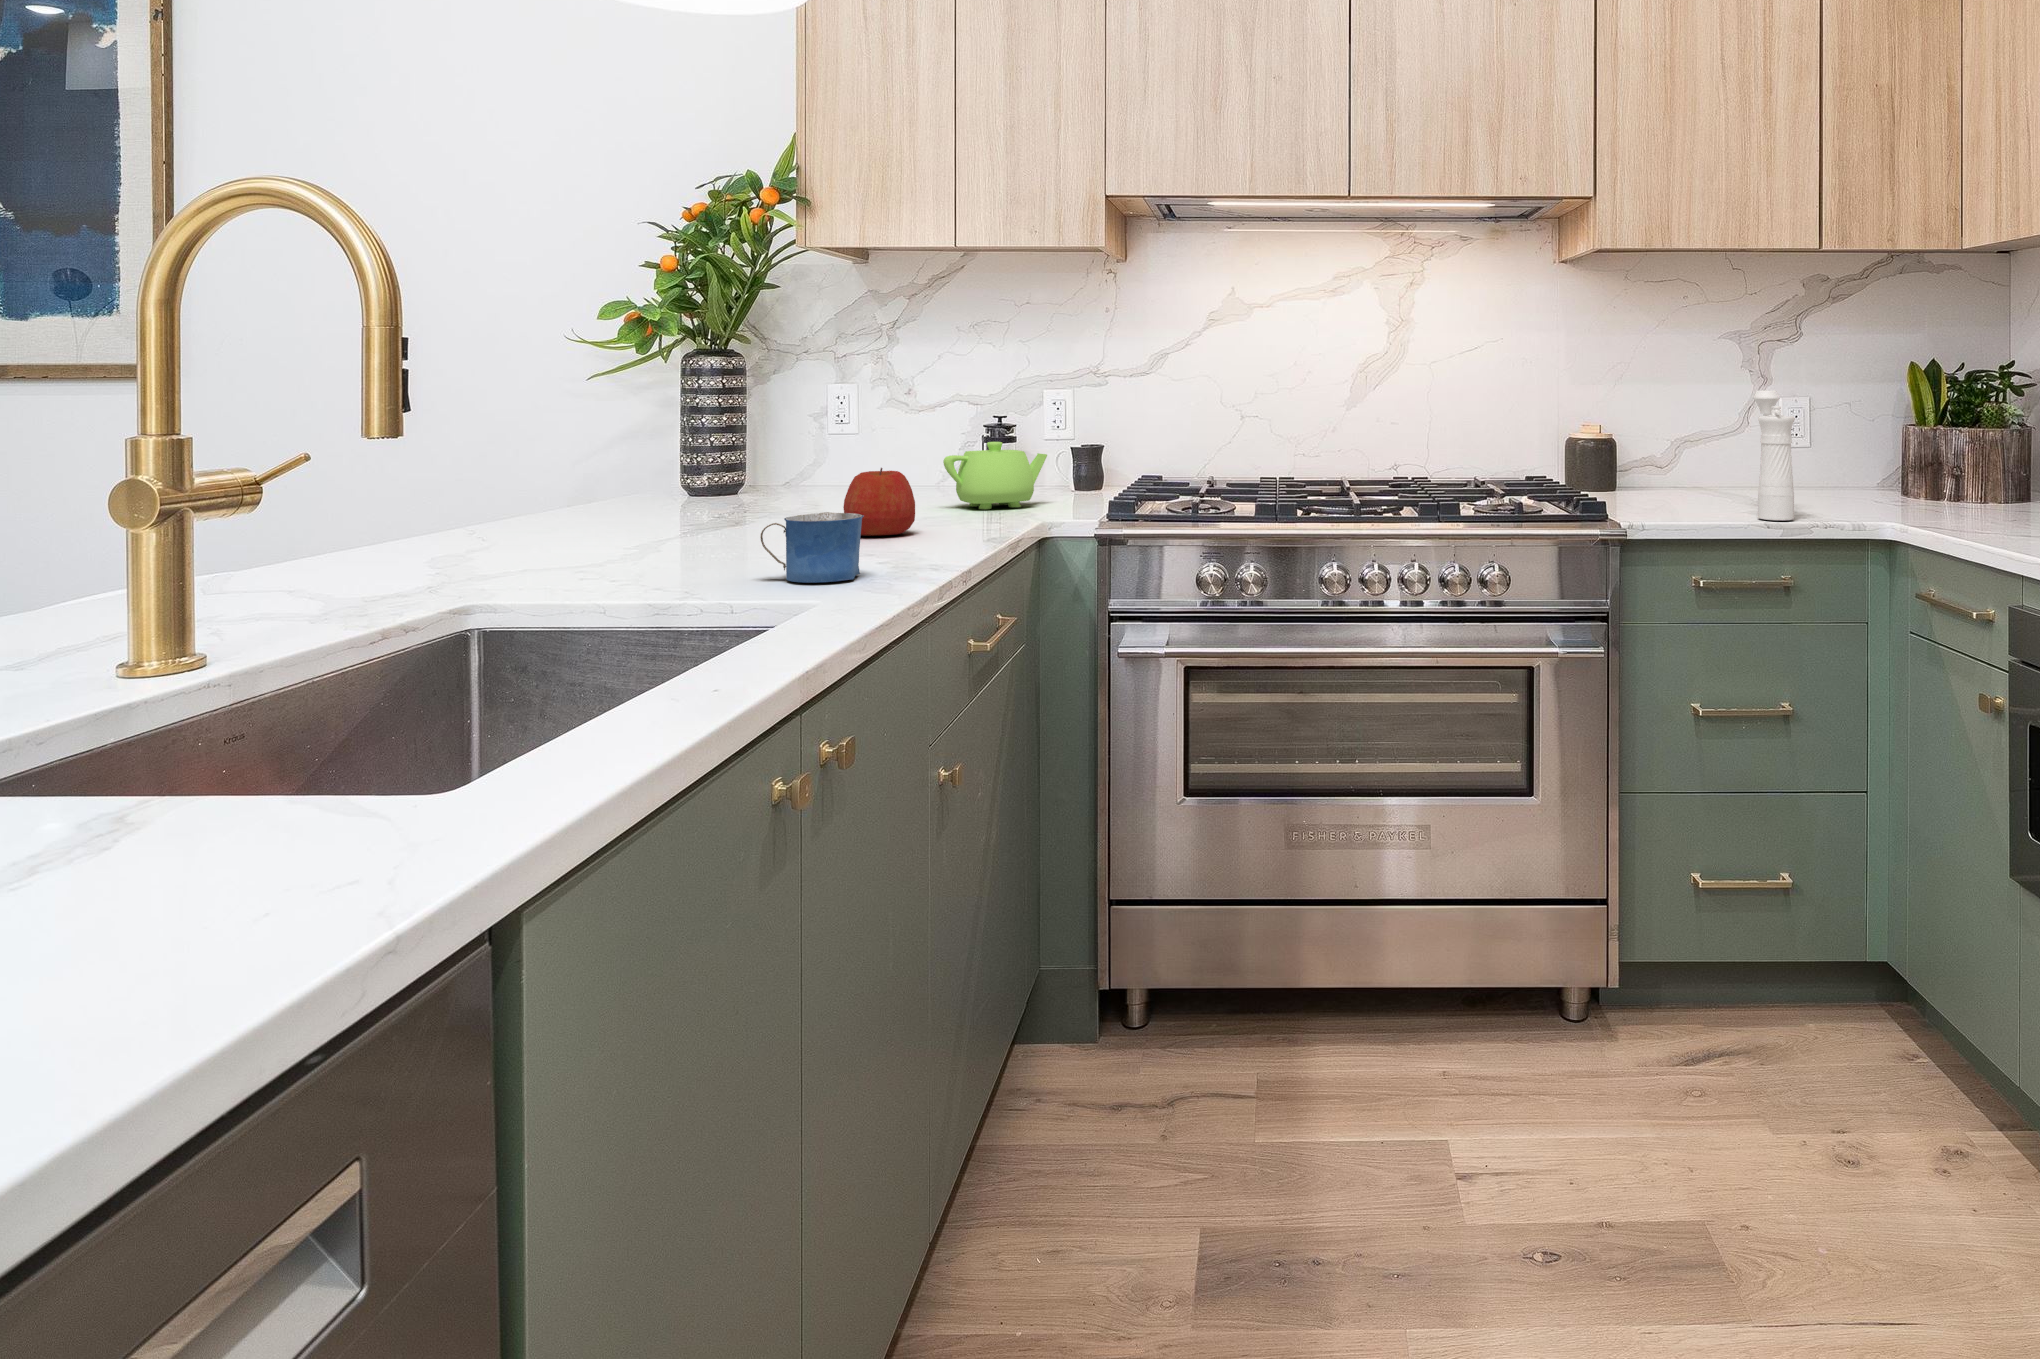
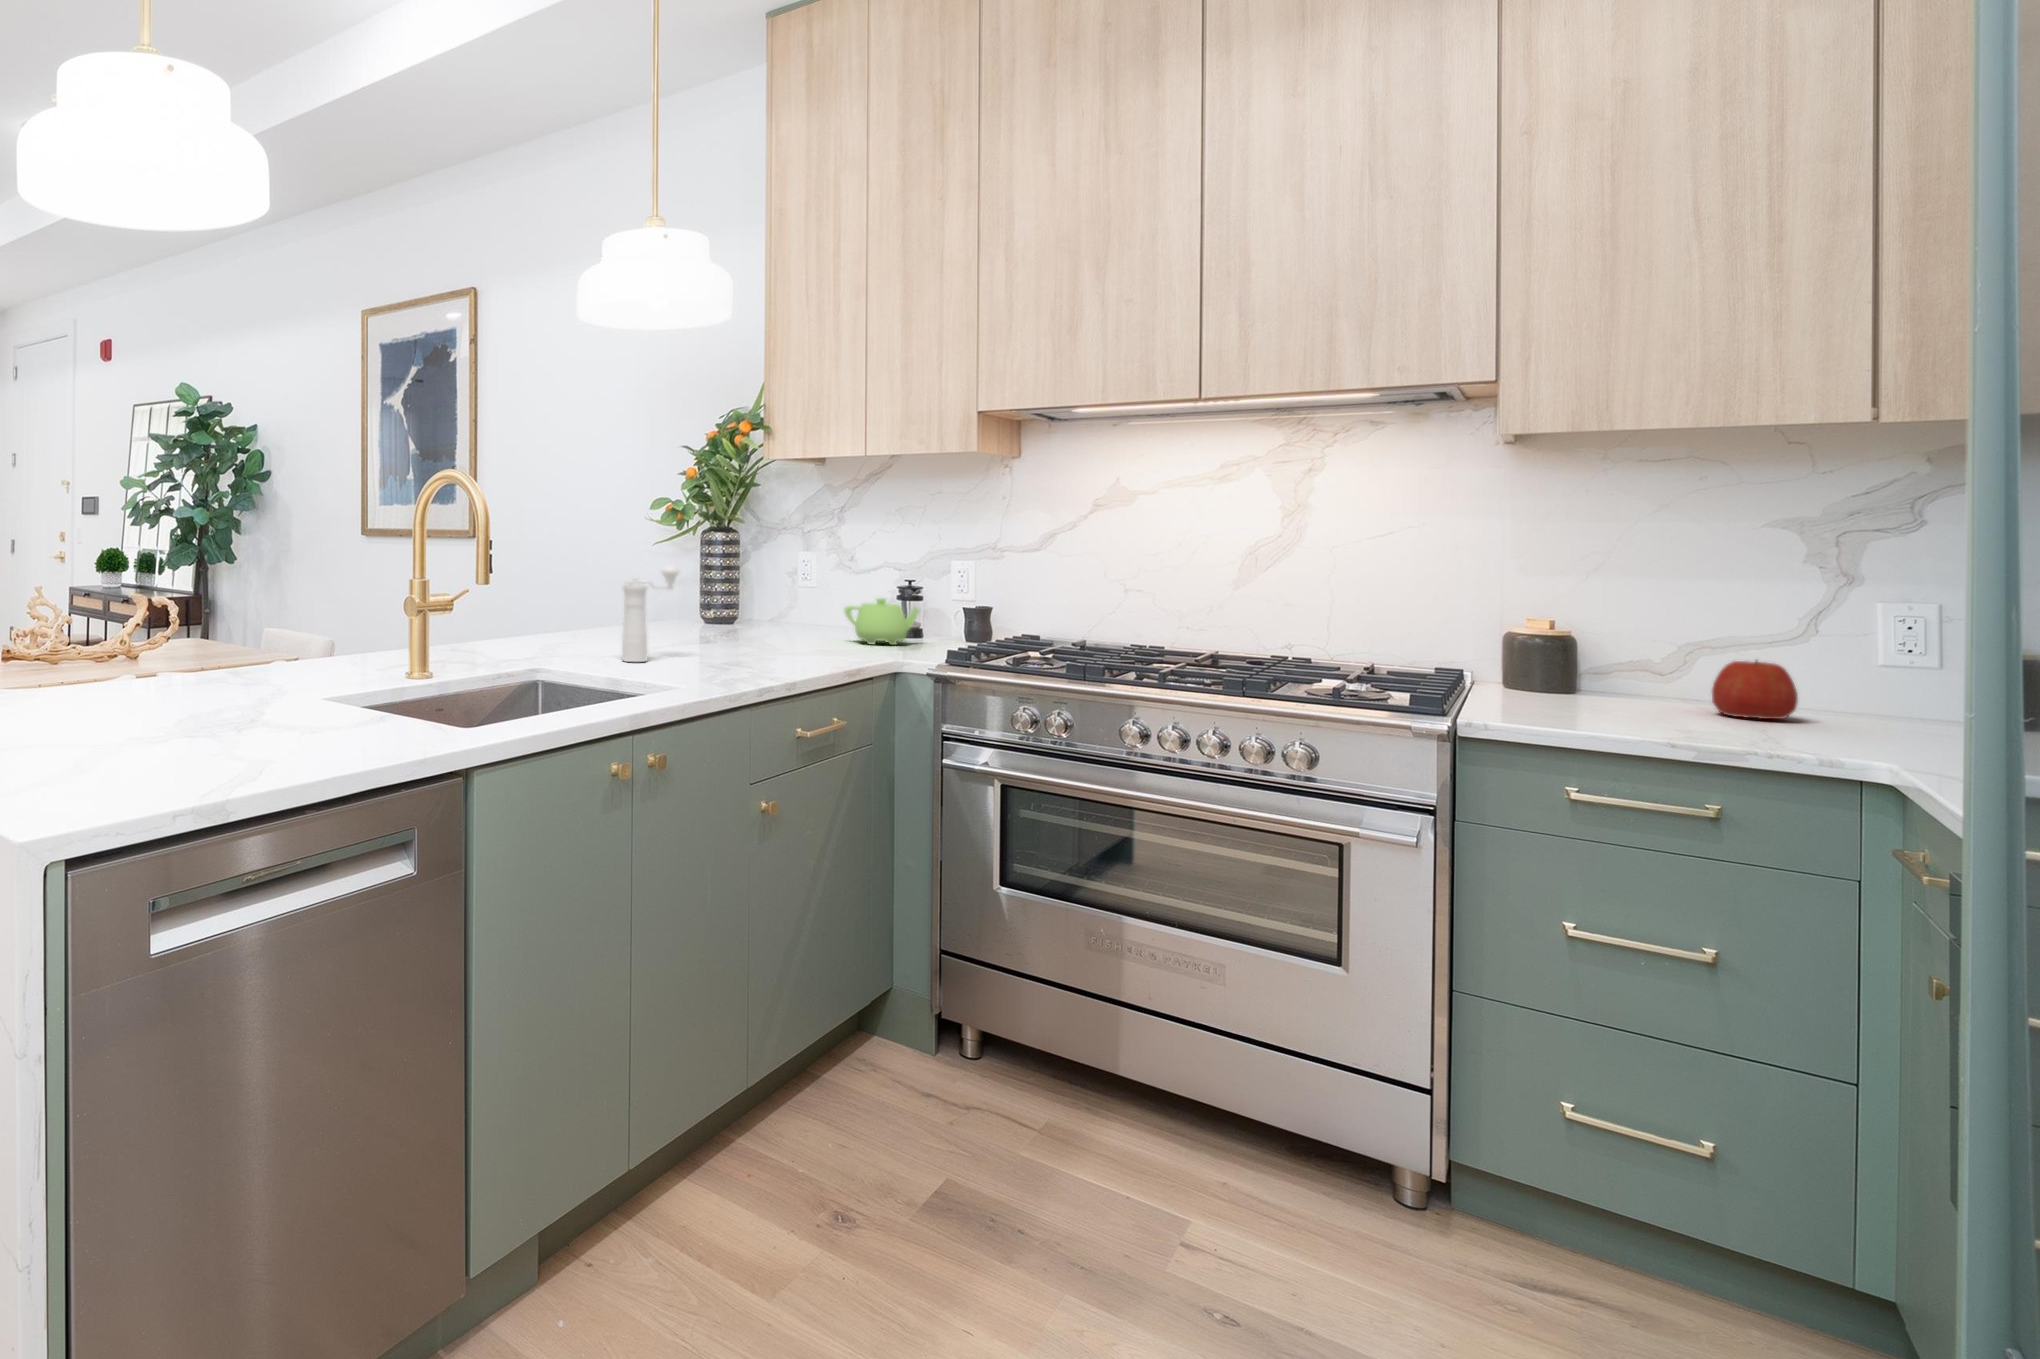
pepper mill: present [1753,391,1795,520] -> present [622,566,679,662]
apple: present [843,468,915,536] -> present [1712,661,1798,719]
mug: present [760,512,863,583] -> none [675,636,729,675]

